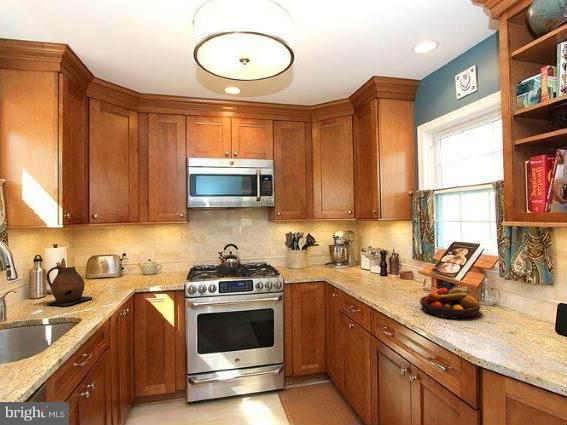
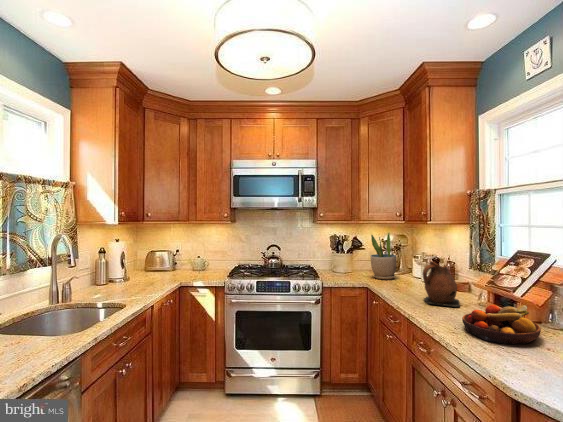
potted plant: none [325,229,348,273] -> present [370,233,396,279]
ceramic pitcher: present [46,262,92,306] -> present [423,261,460,307]

